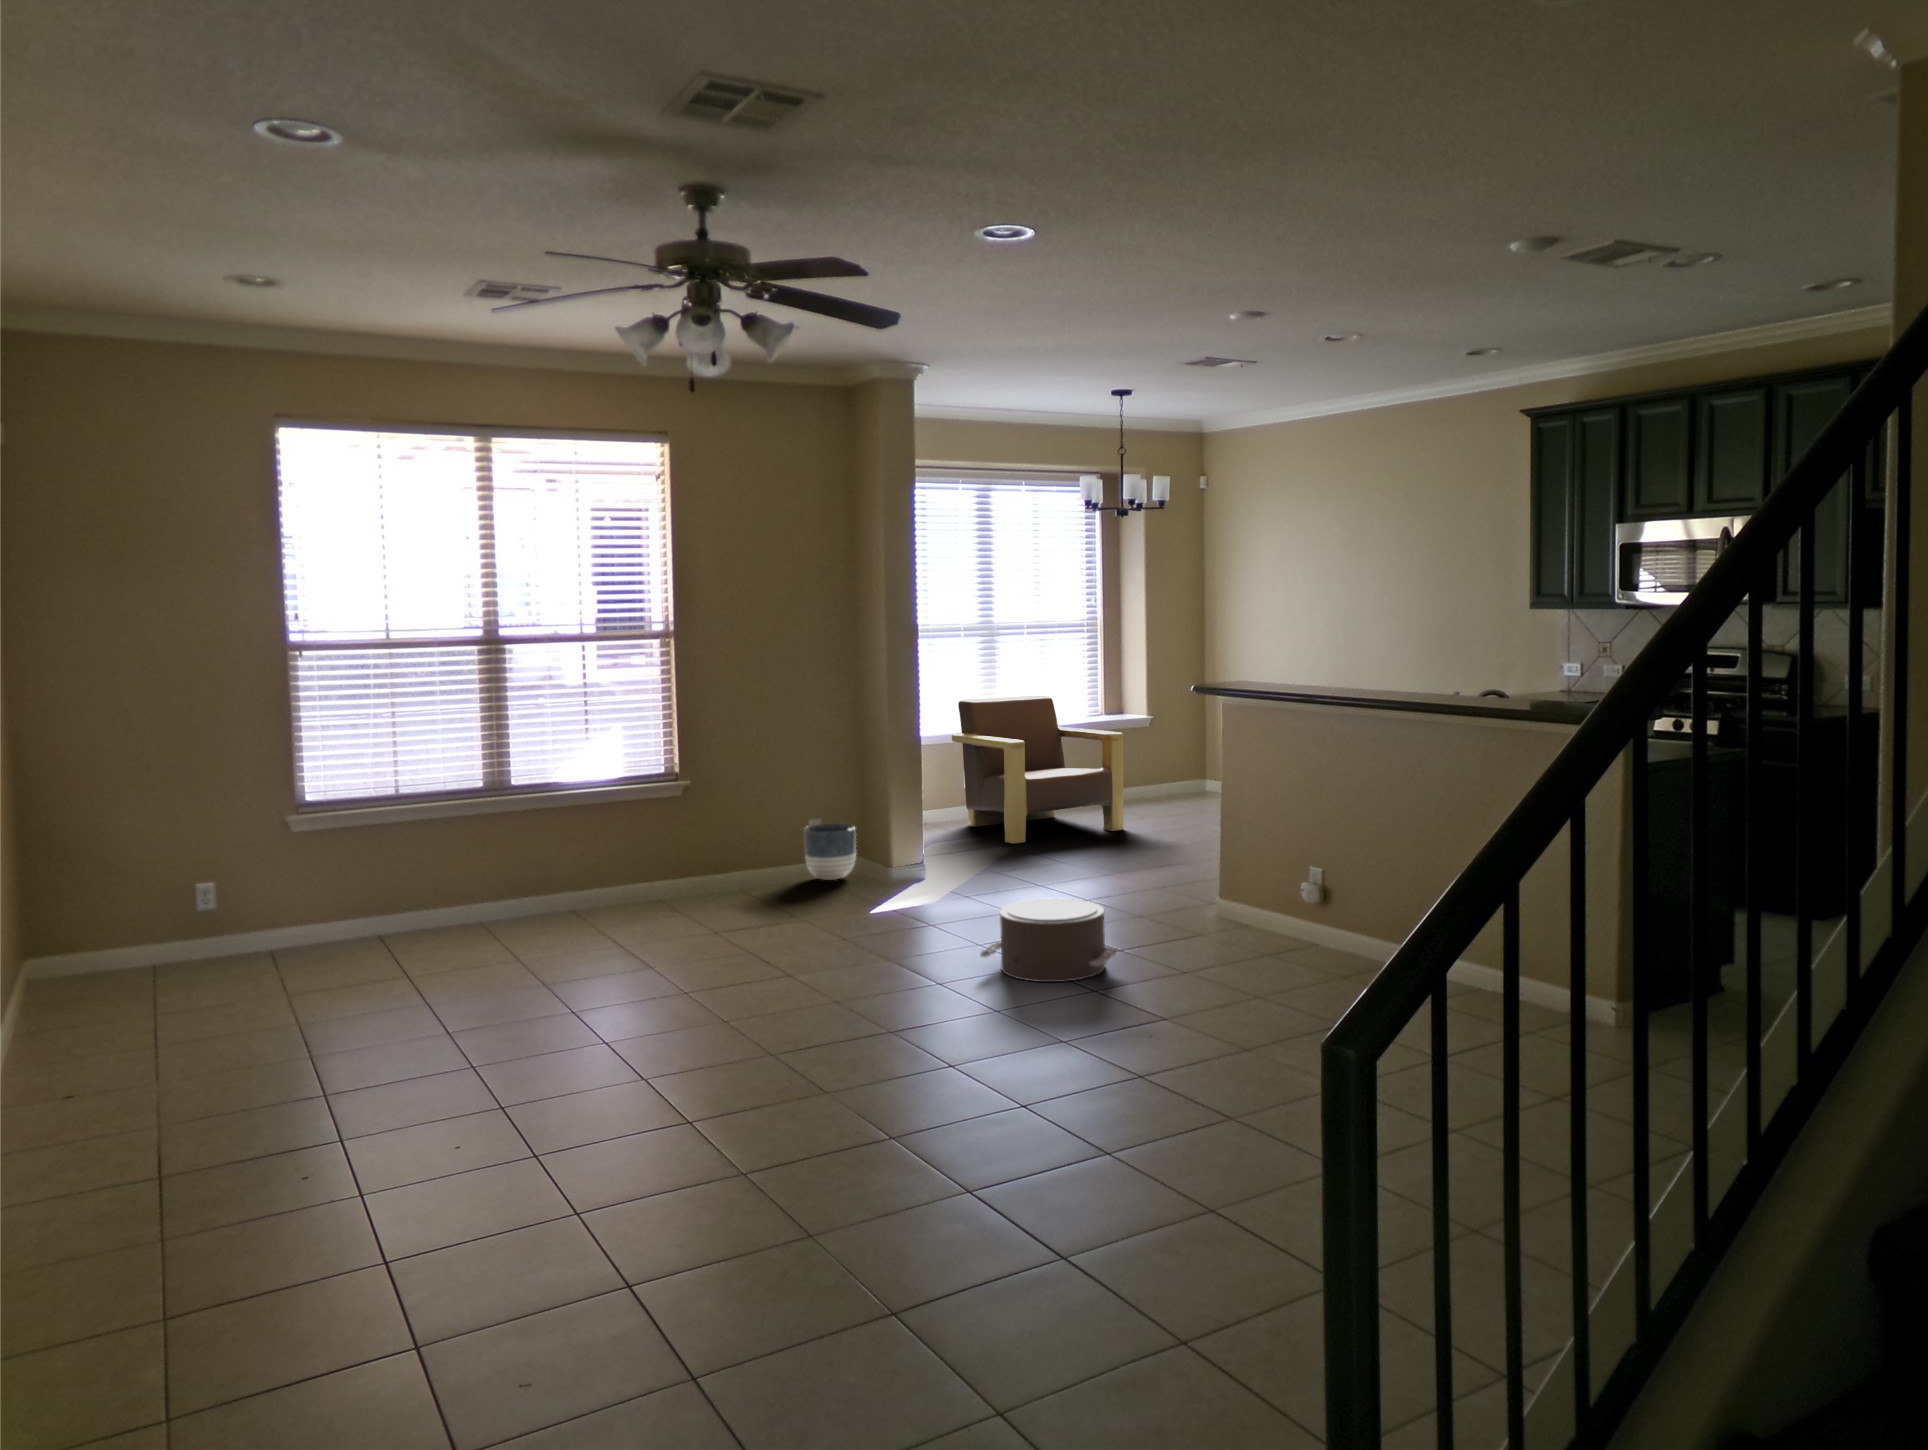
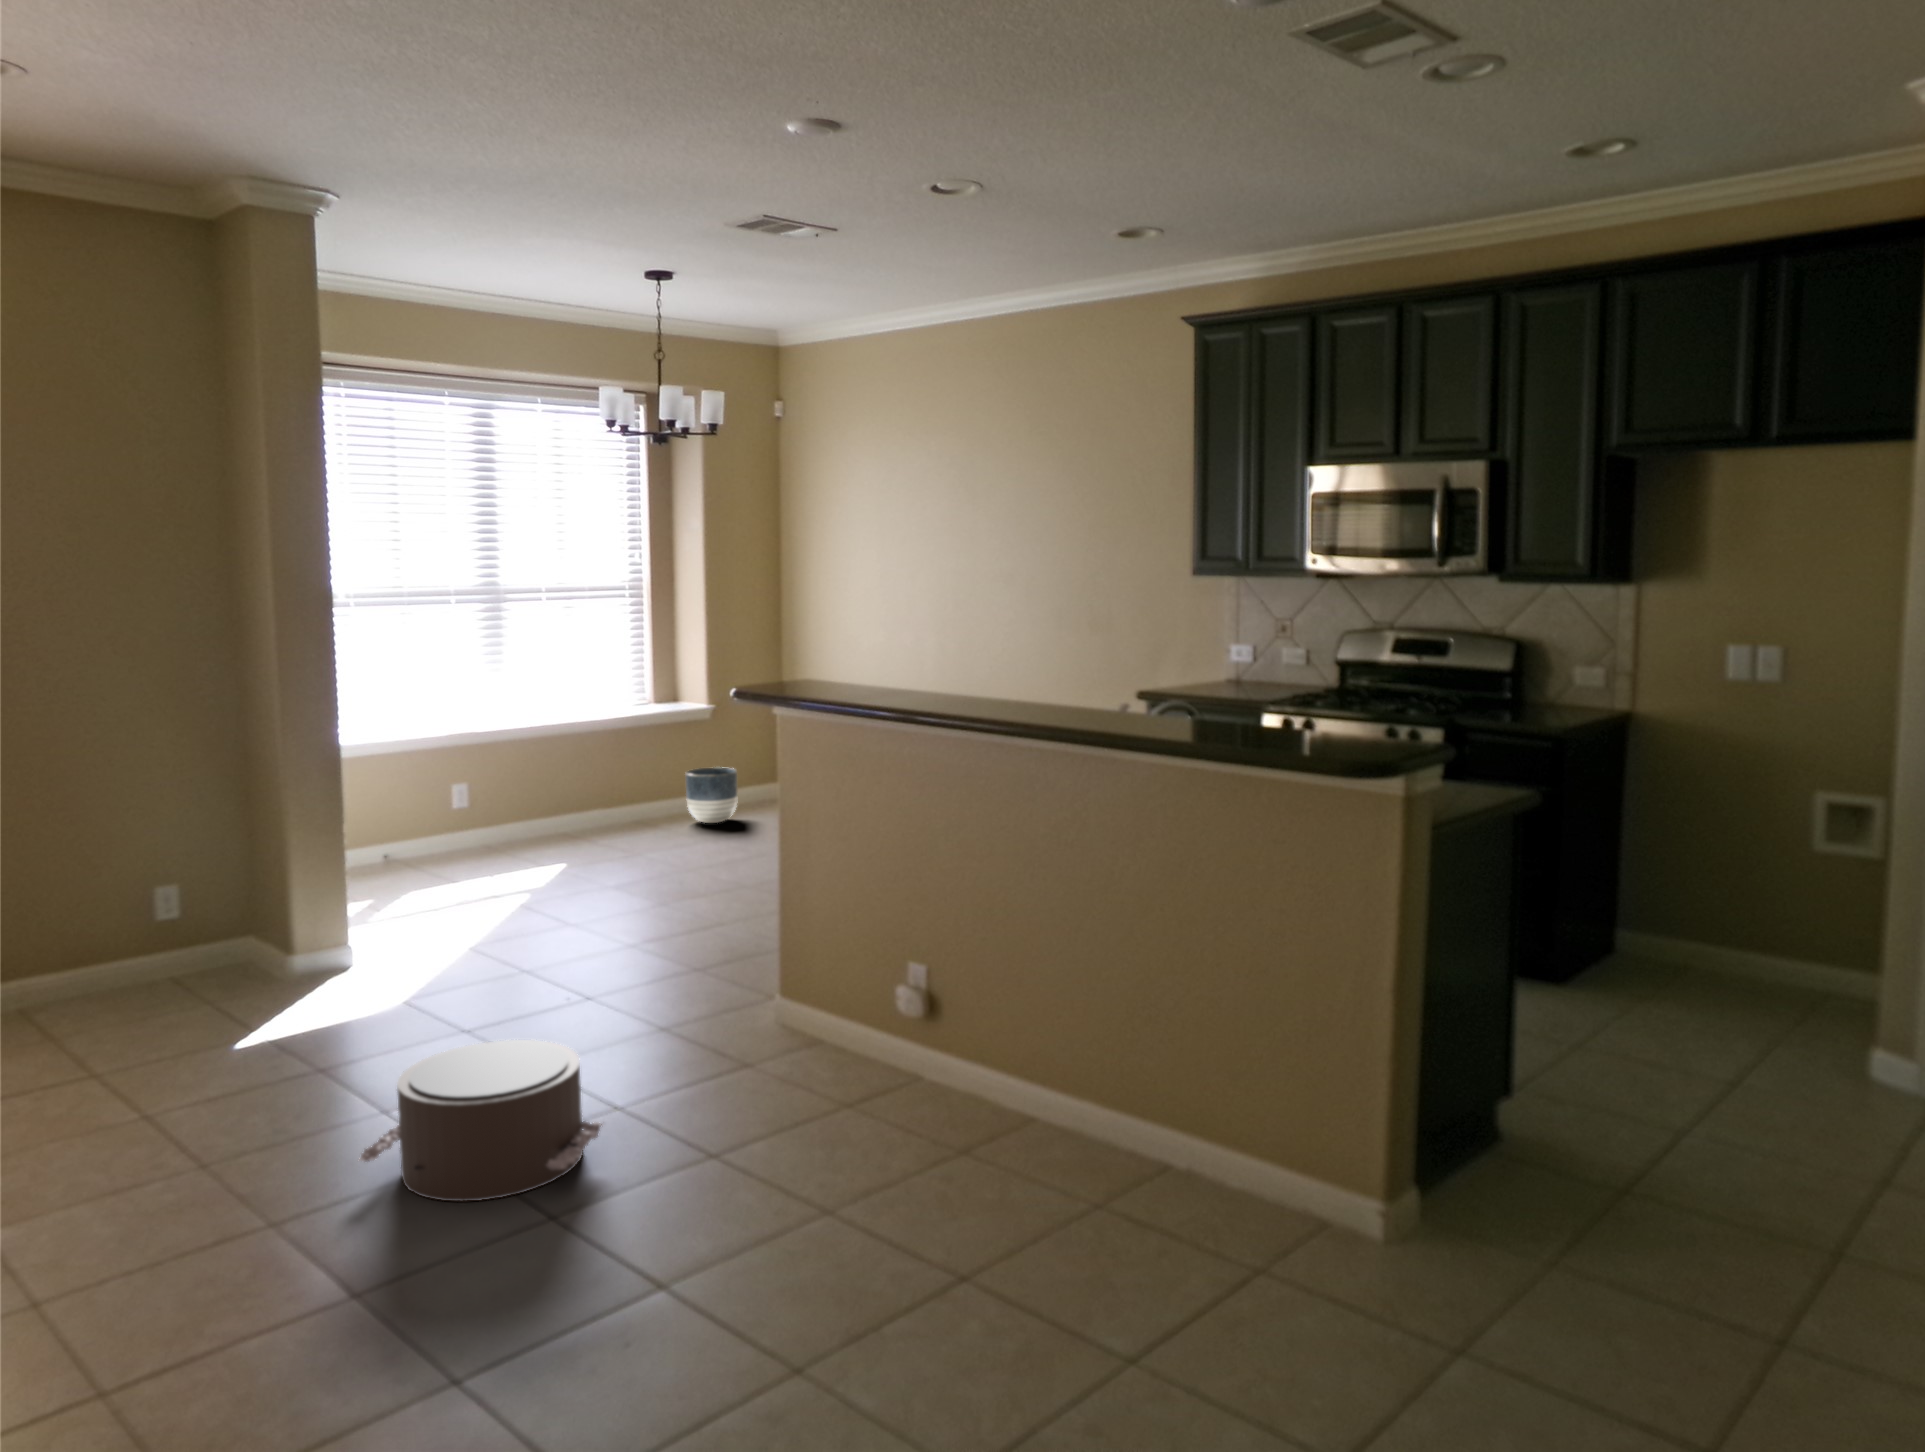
armchair: present [952,696,1124,843] -> none [425,684,672,897]
planter: present [804,823,856,880] -> present [685,767,737,823]

